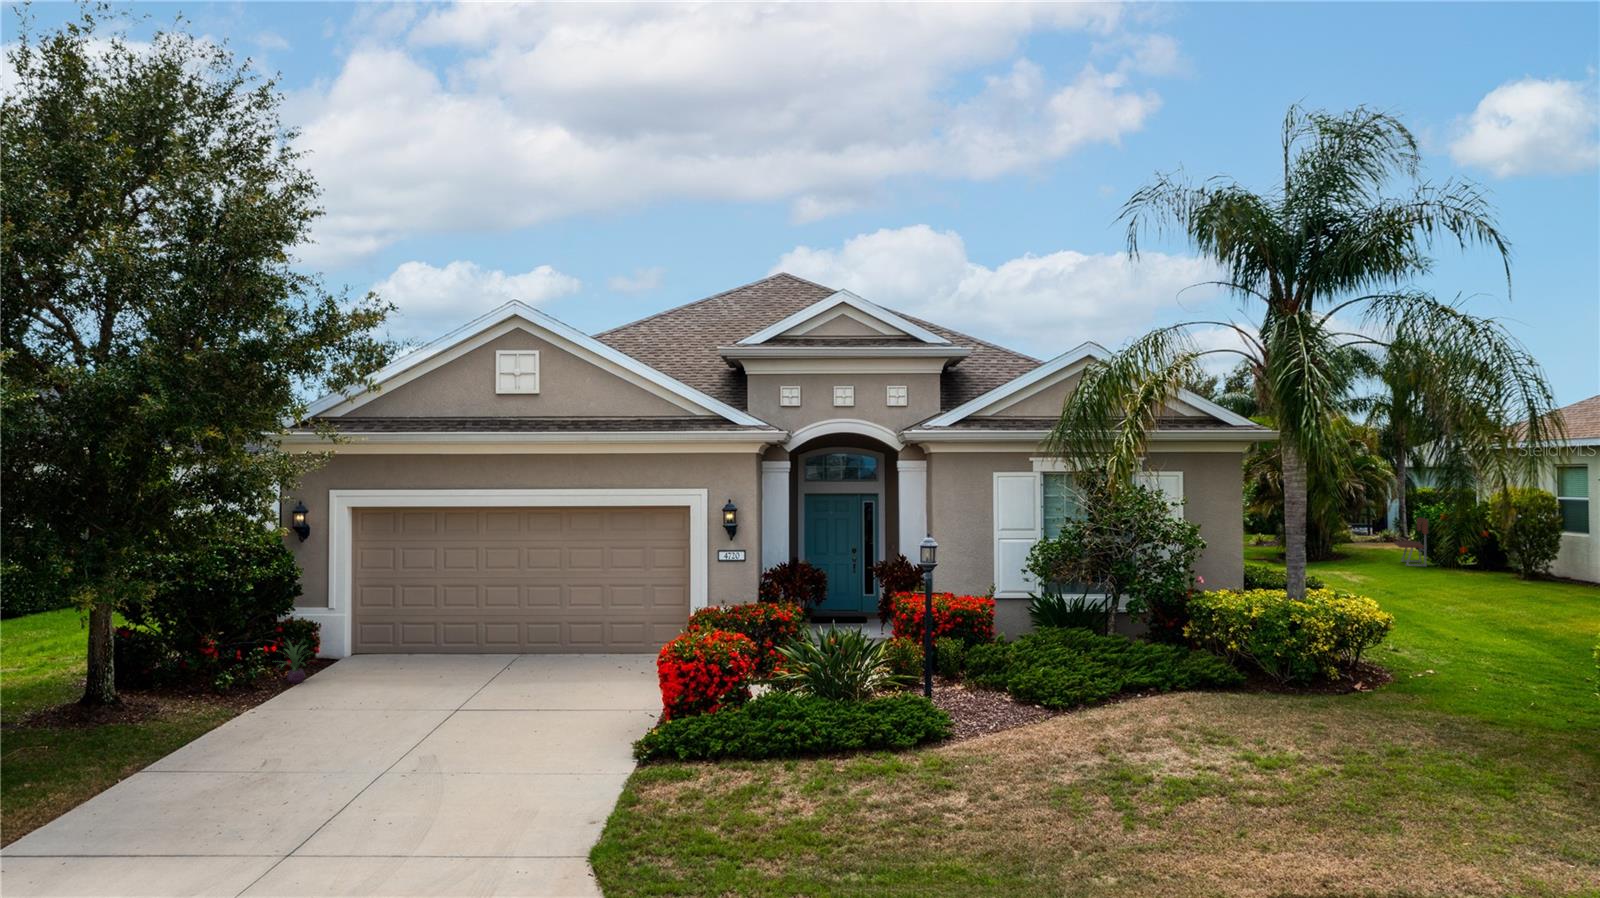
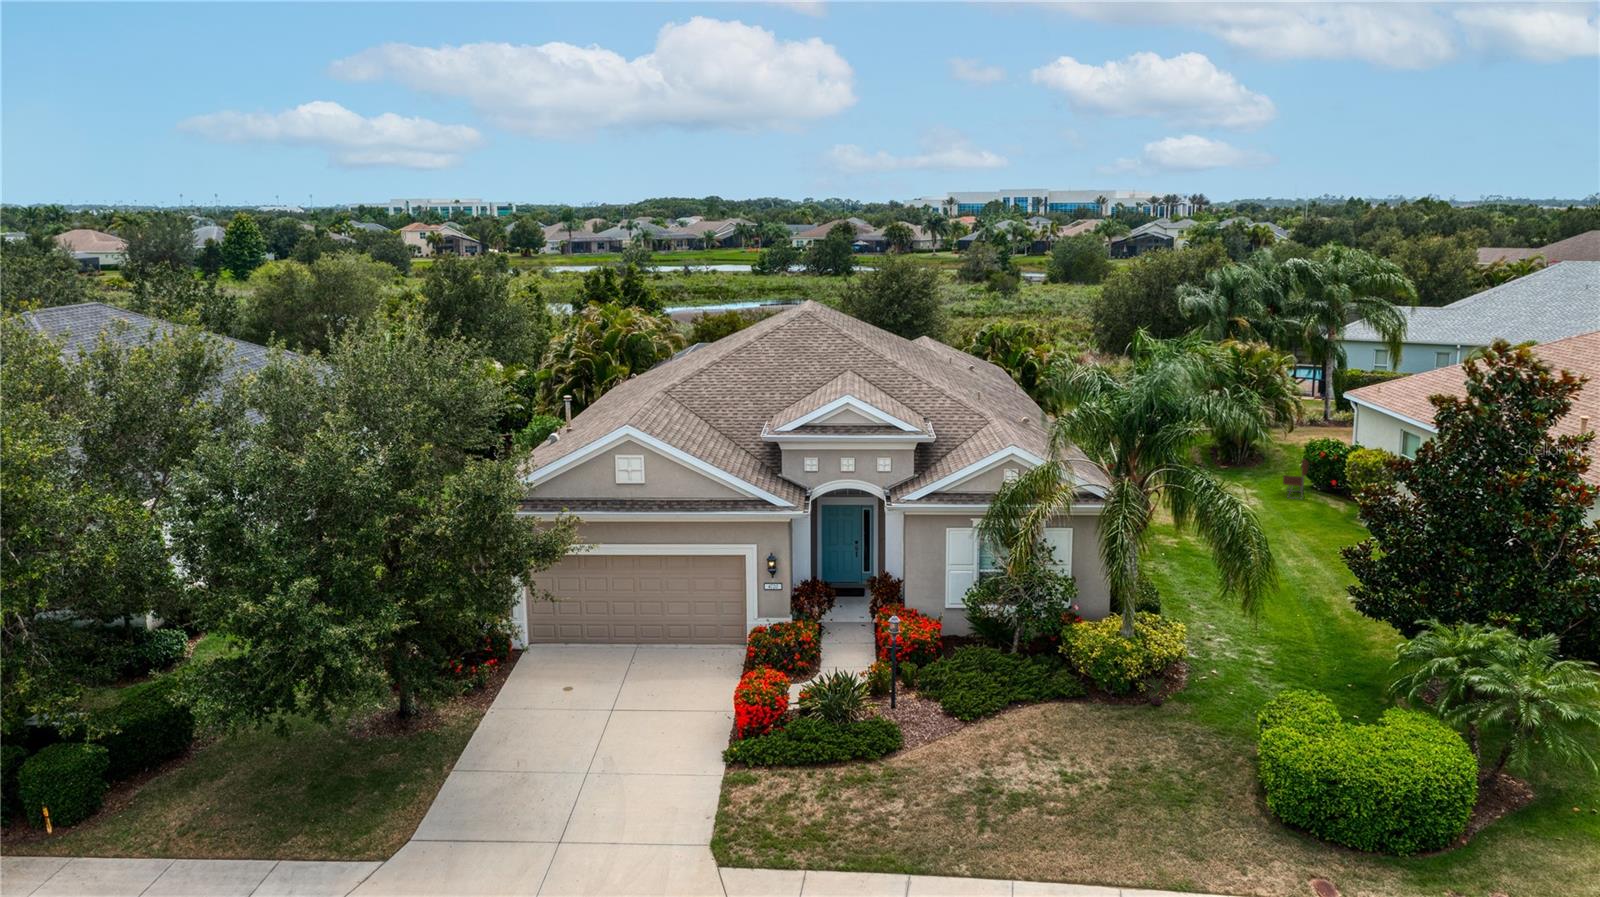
decorative plant: present [282,640,308,684] -> present [1148,680,1162,705]

